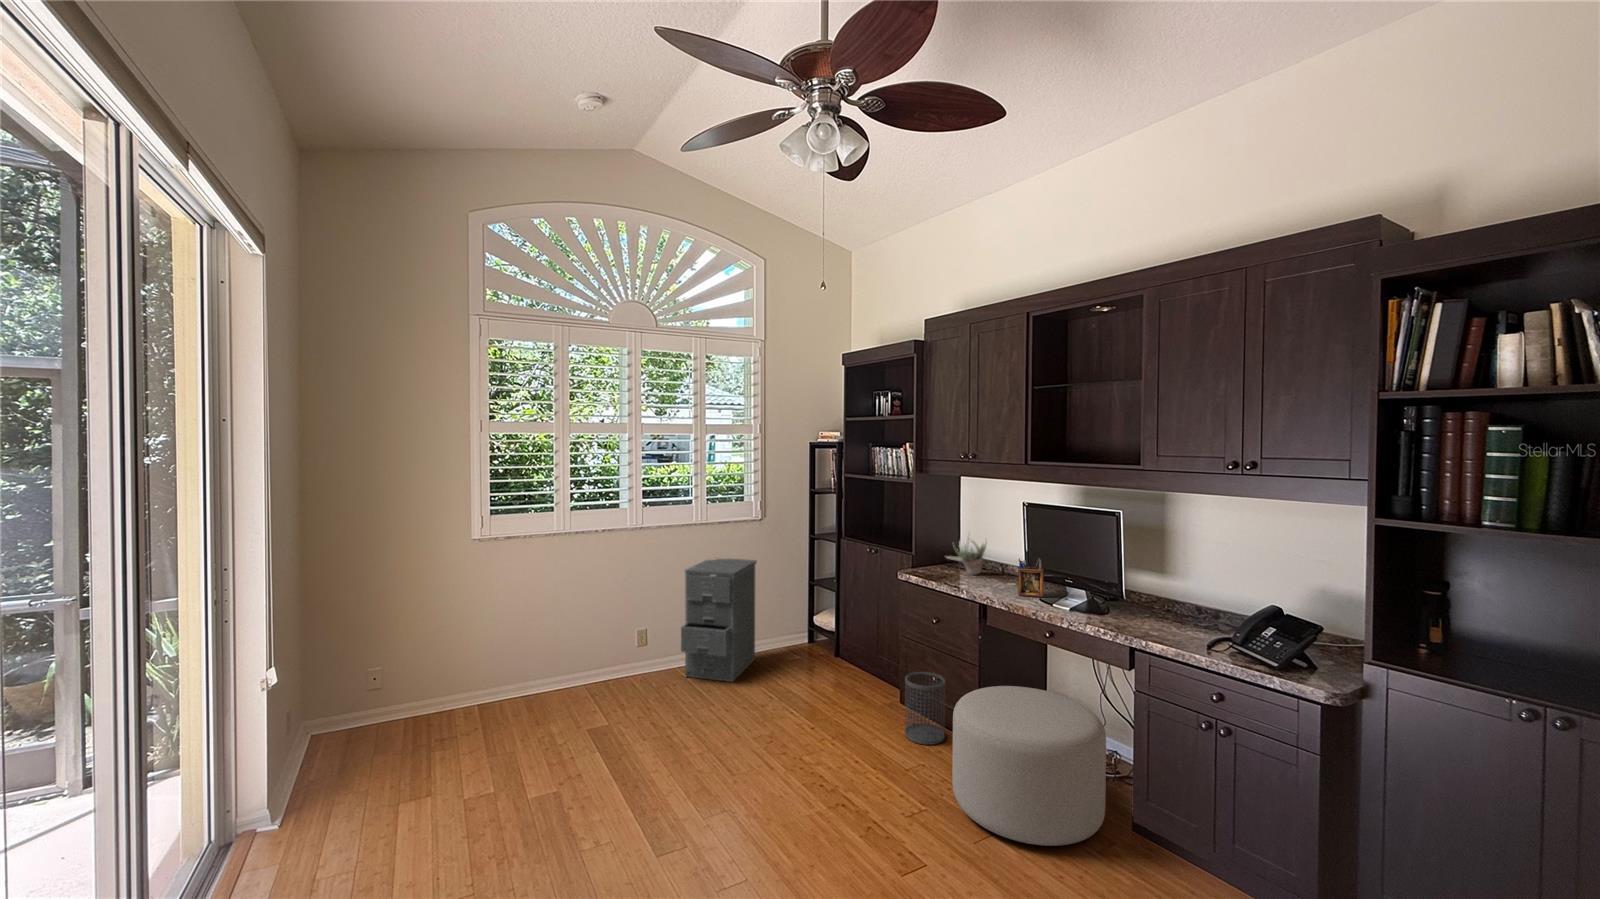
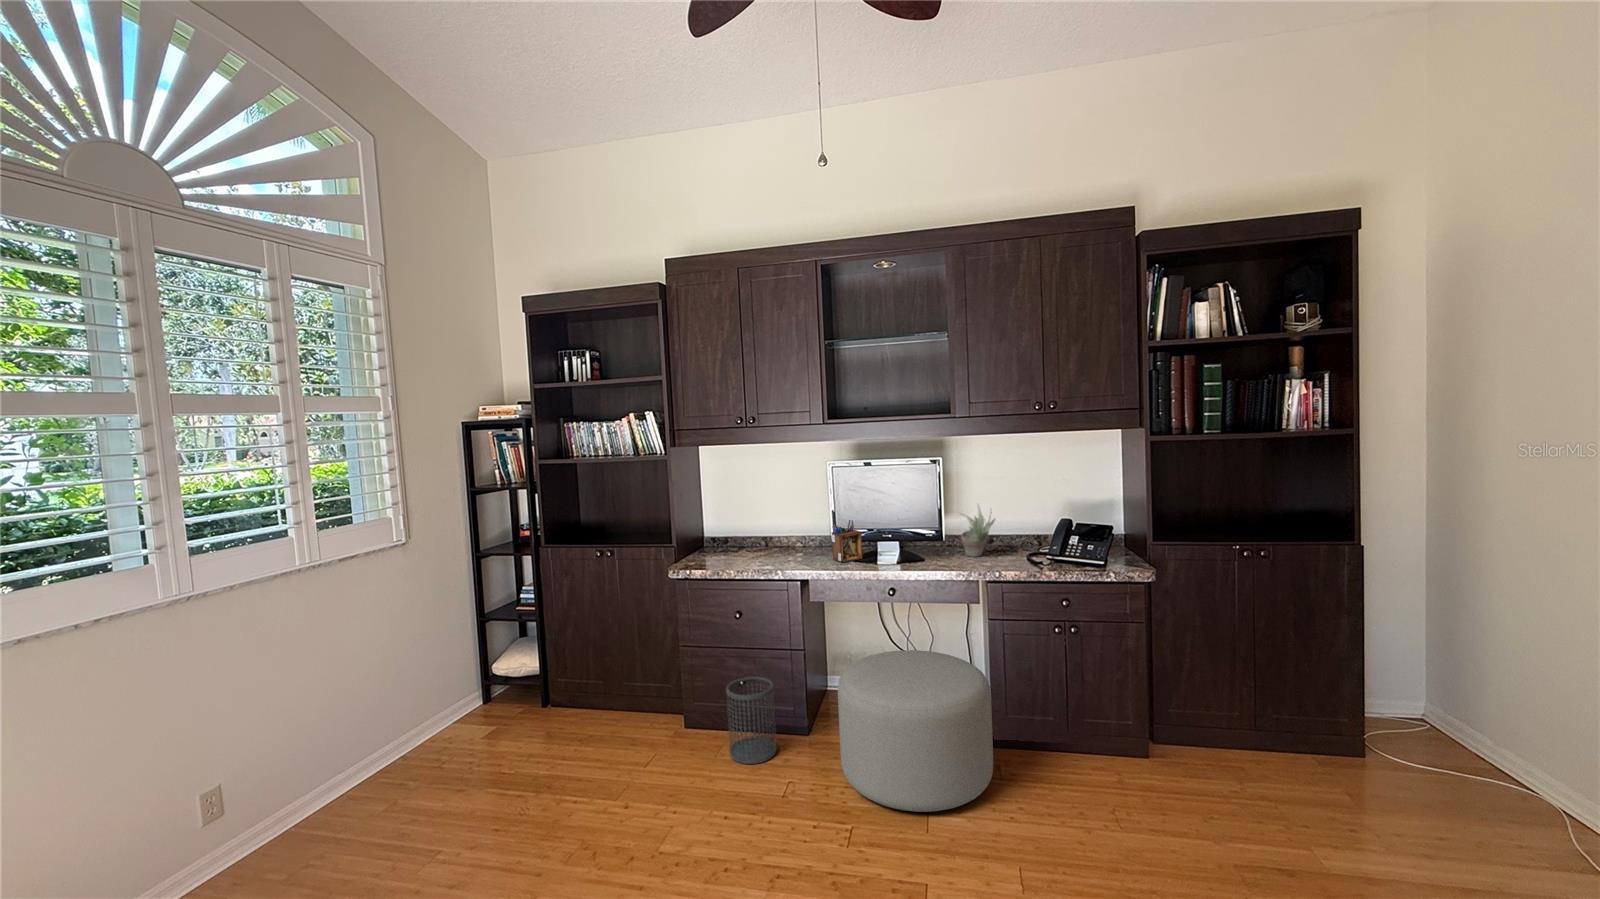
succulent plant: present [946,537,987,575] -> present [961,505,995,557]
filing cabinet: present [681,559,757,682] -> none [312,606,431,833]

